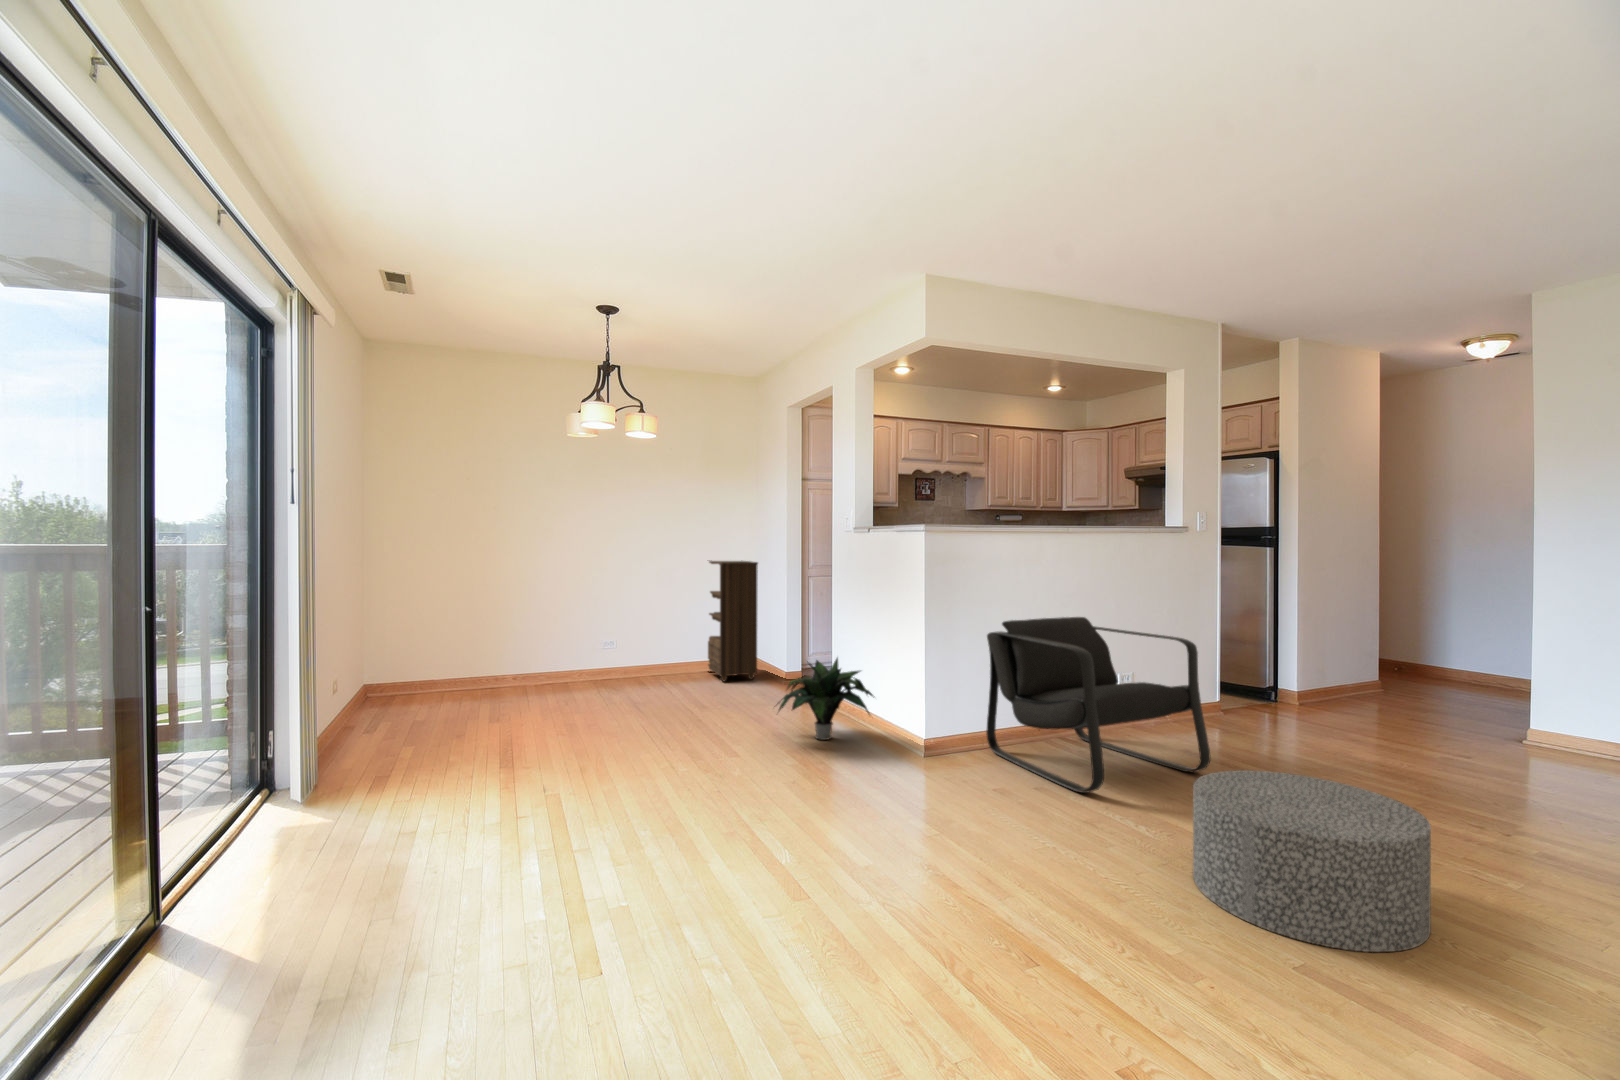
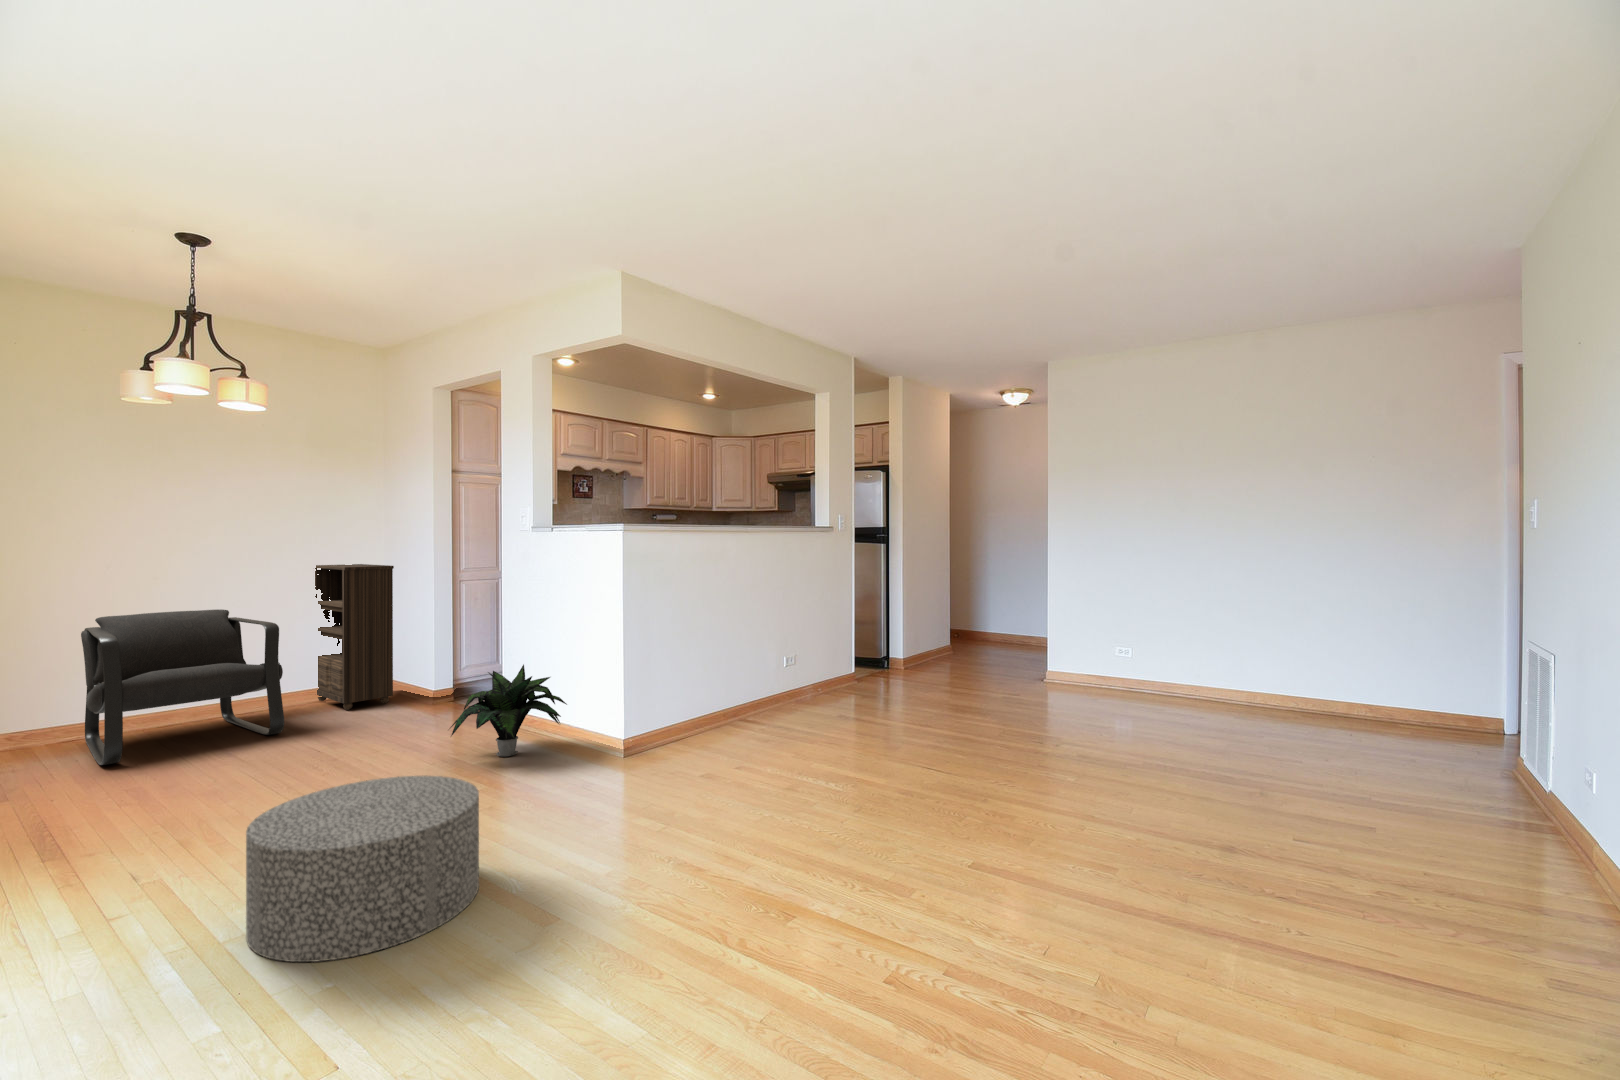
armchair: present [986,617,1210,793] -> present [81,610,284,765]
ottoman: present [1193,770,1431,952] -> present [246,776,479,962]

